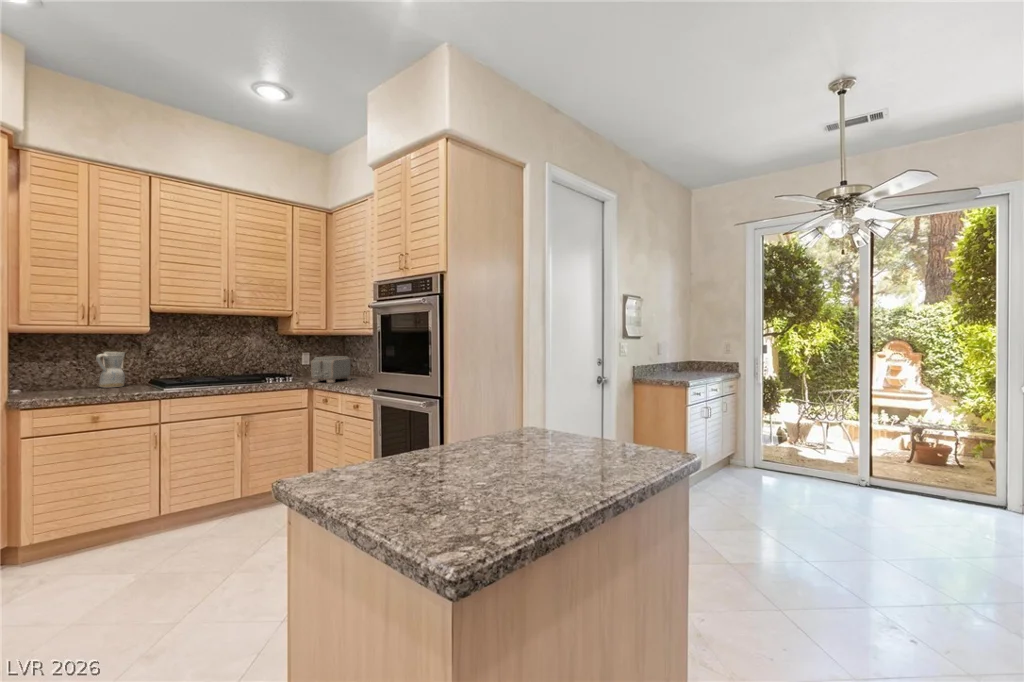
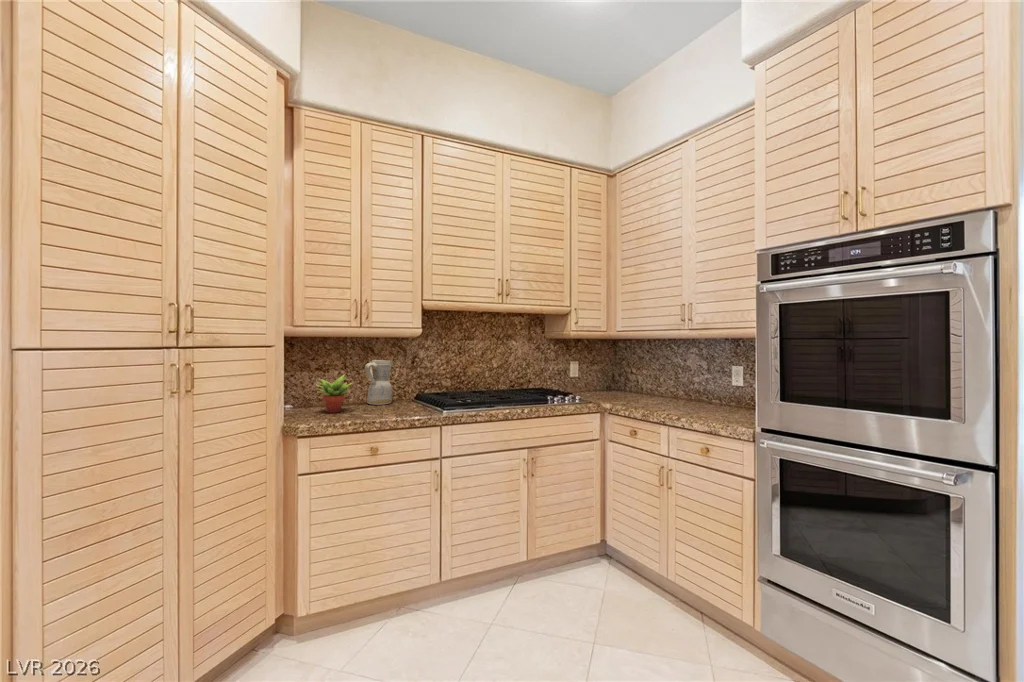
toaster: present [311,356,351,383] -> none [602,366,645,405]
succulent plant: none [40,362,81,393] -> present [319,375,350,413]

